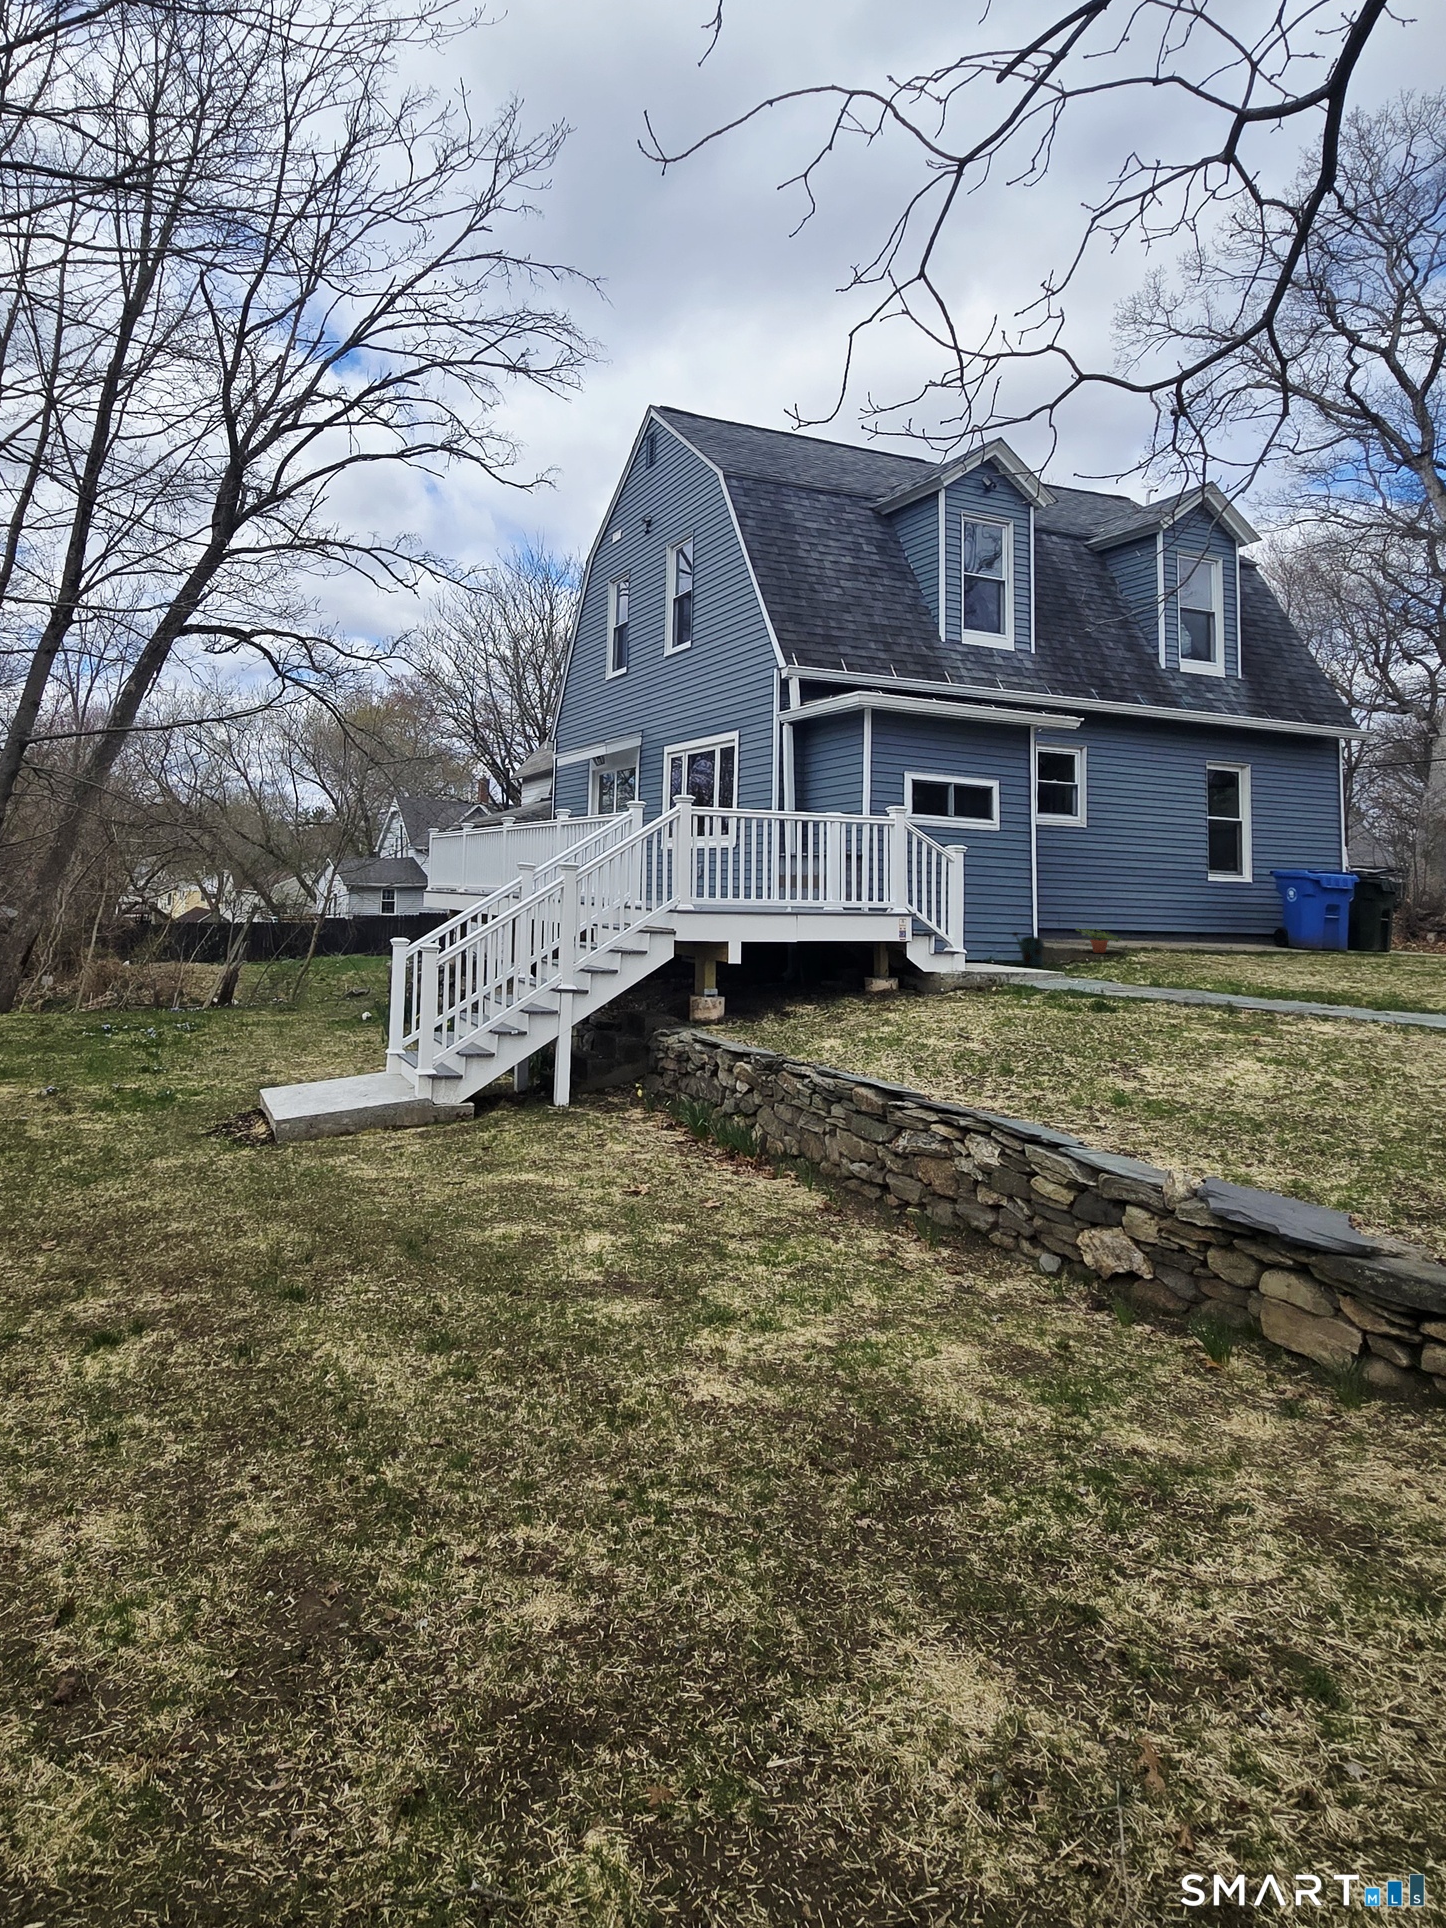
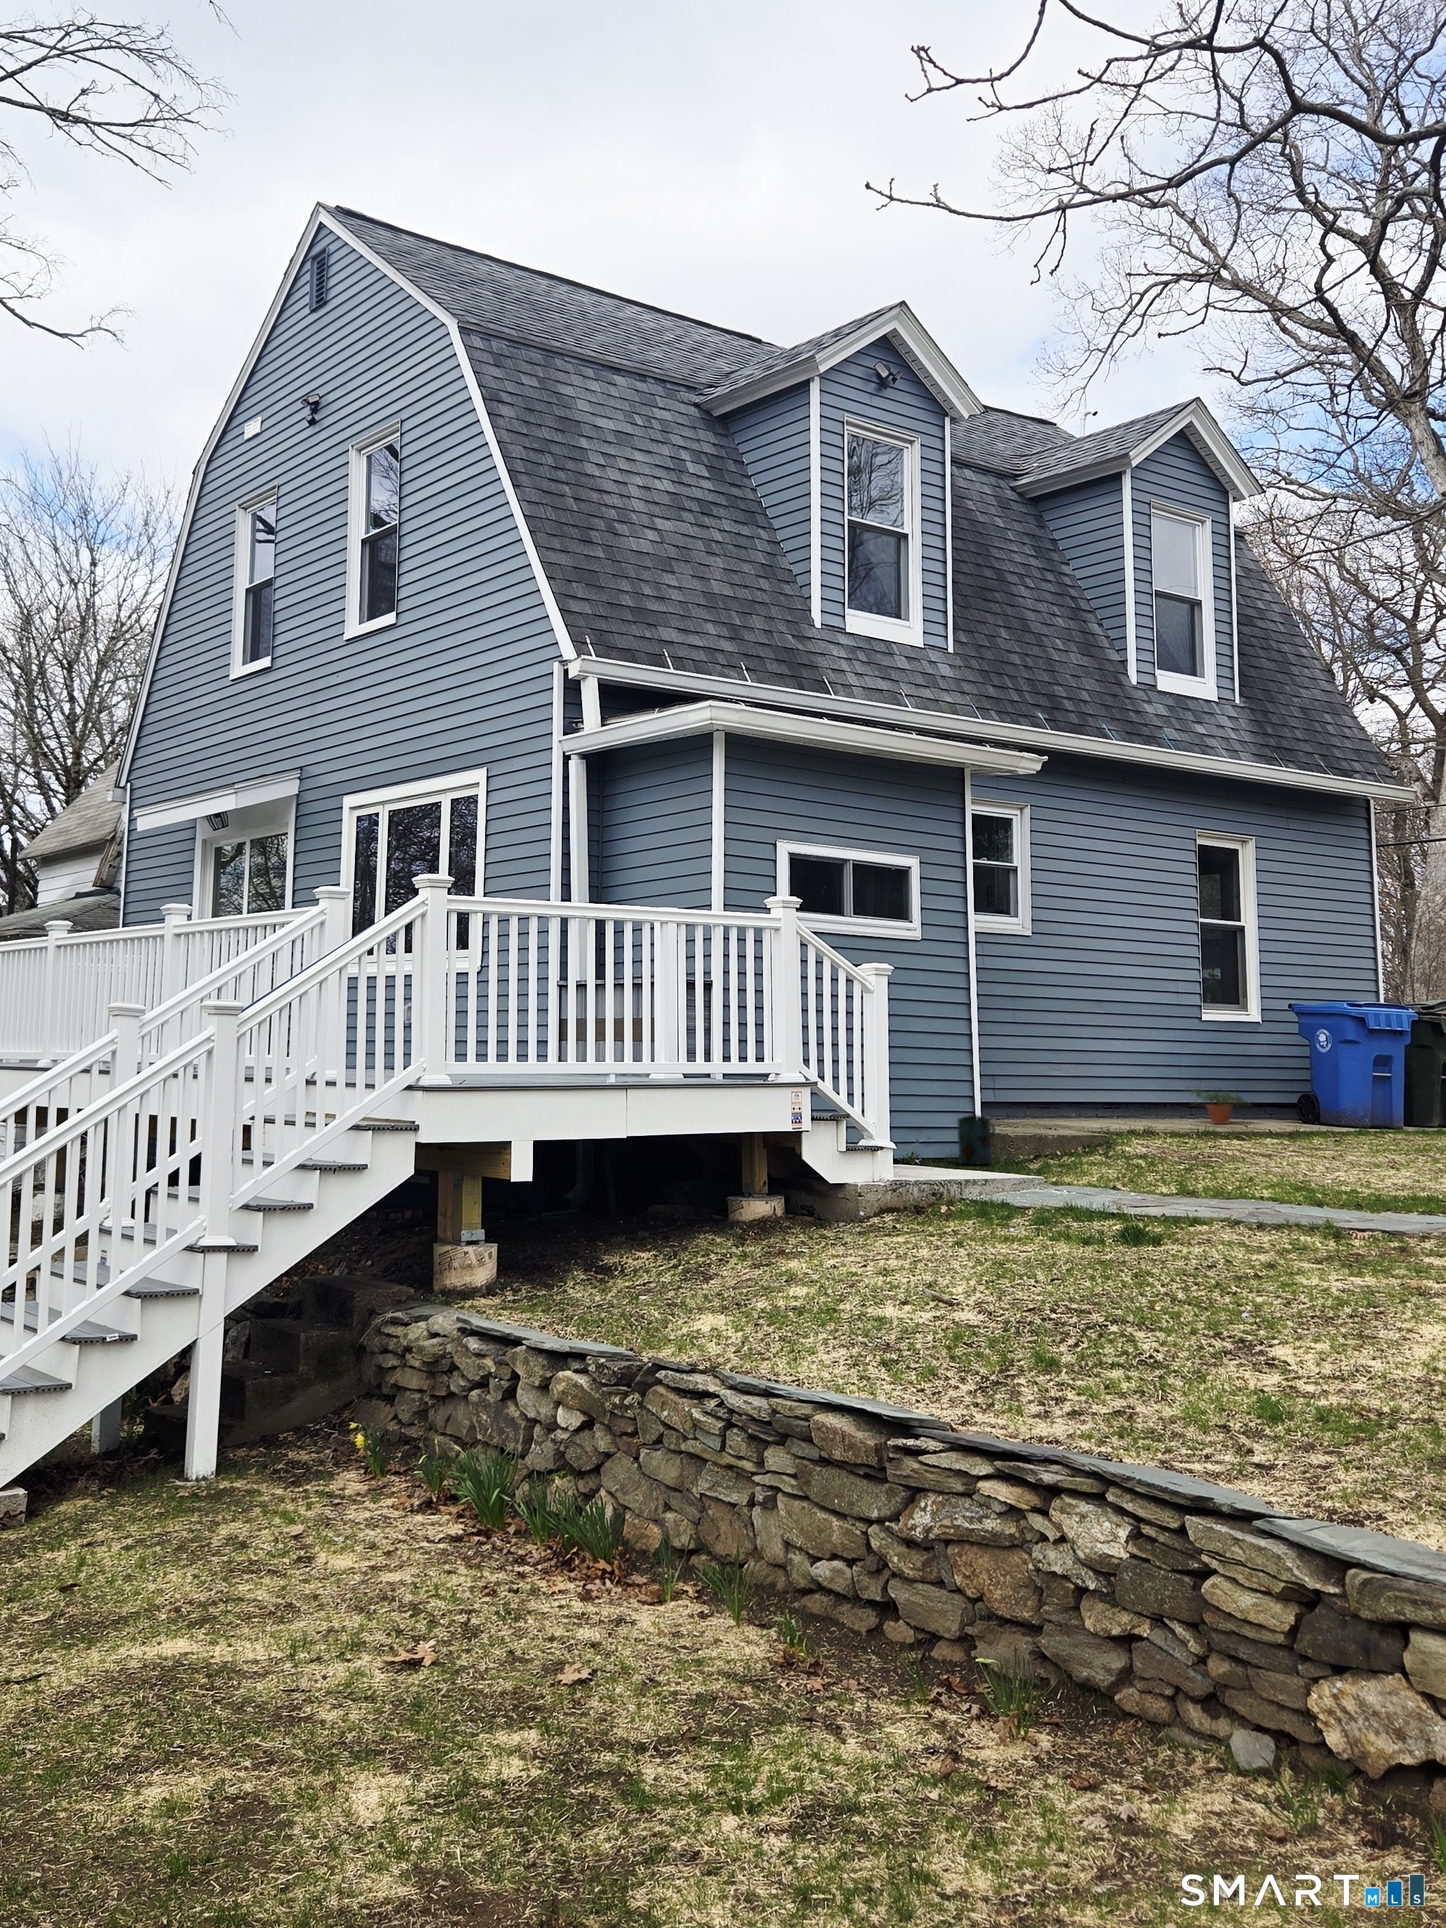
potted plant: present [1076,928,1122,953] -> present [1192,1088,1254,1124]

